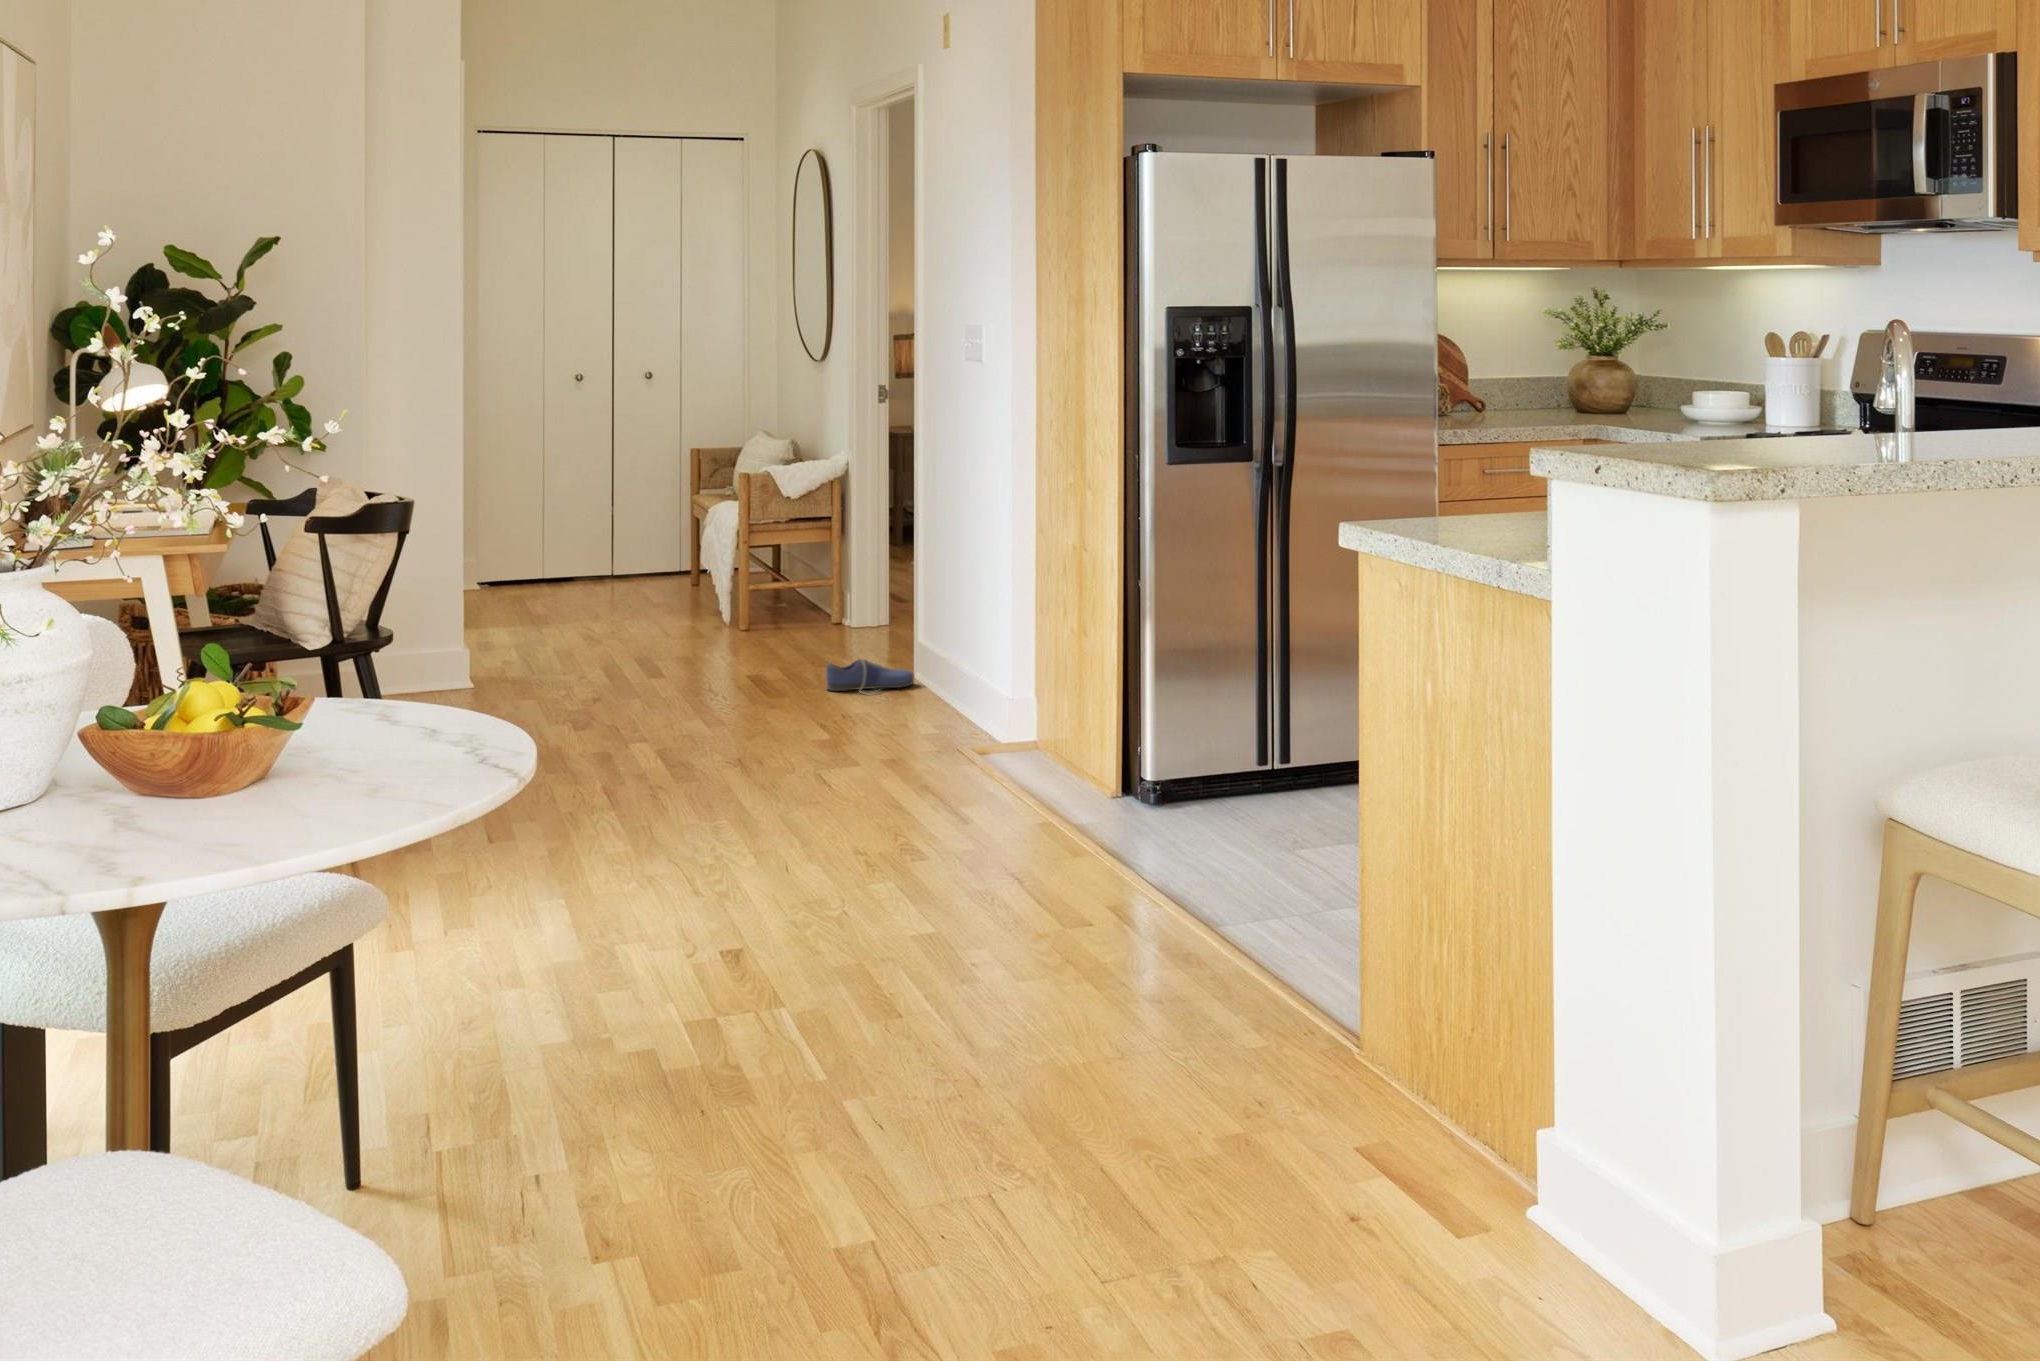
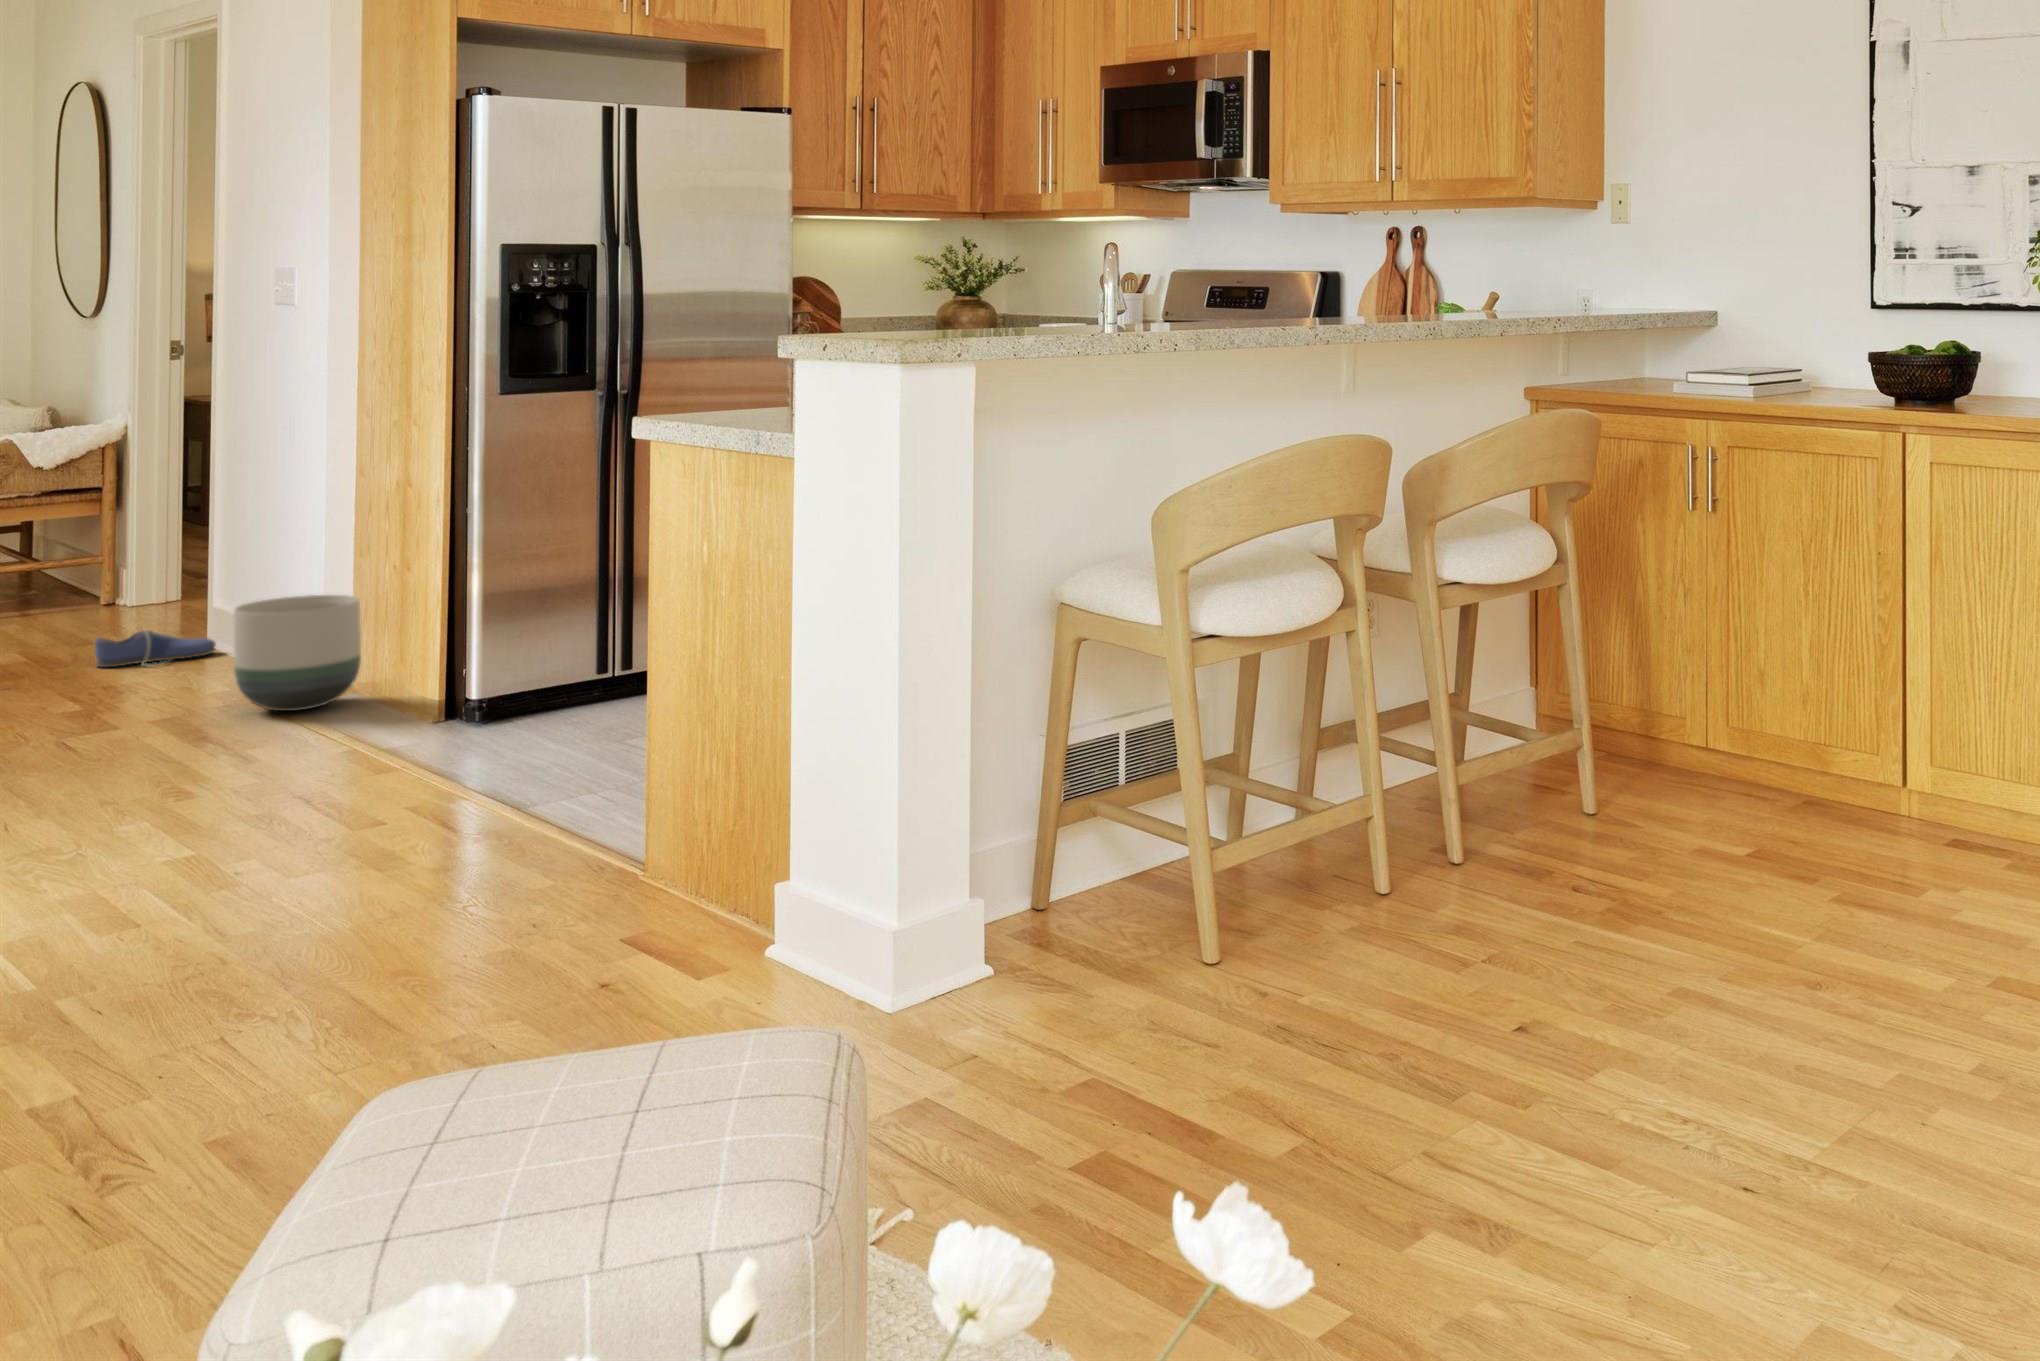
planter: none [931,648,1032,762] -> present [234,595,361,711]

